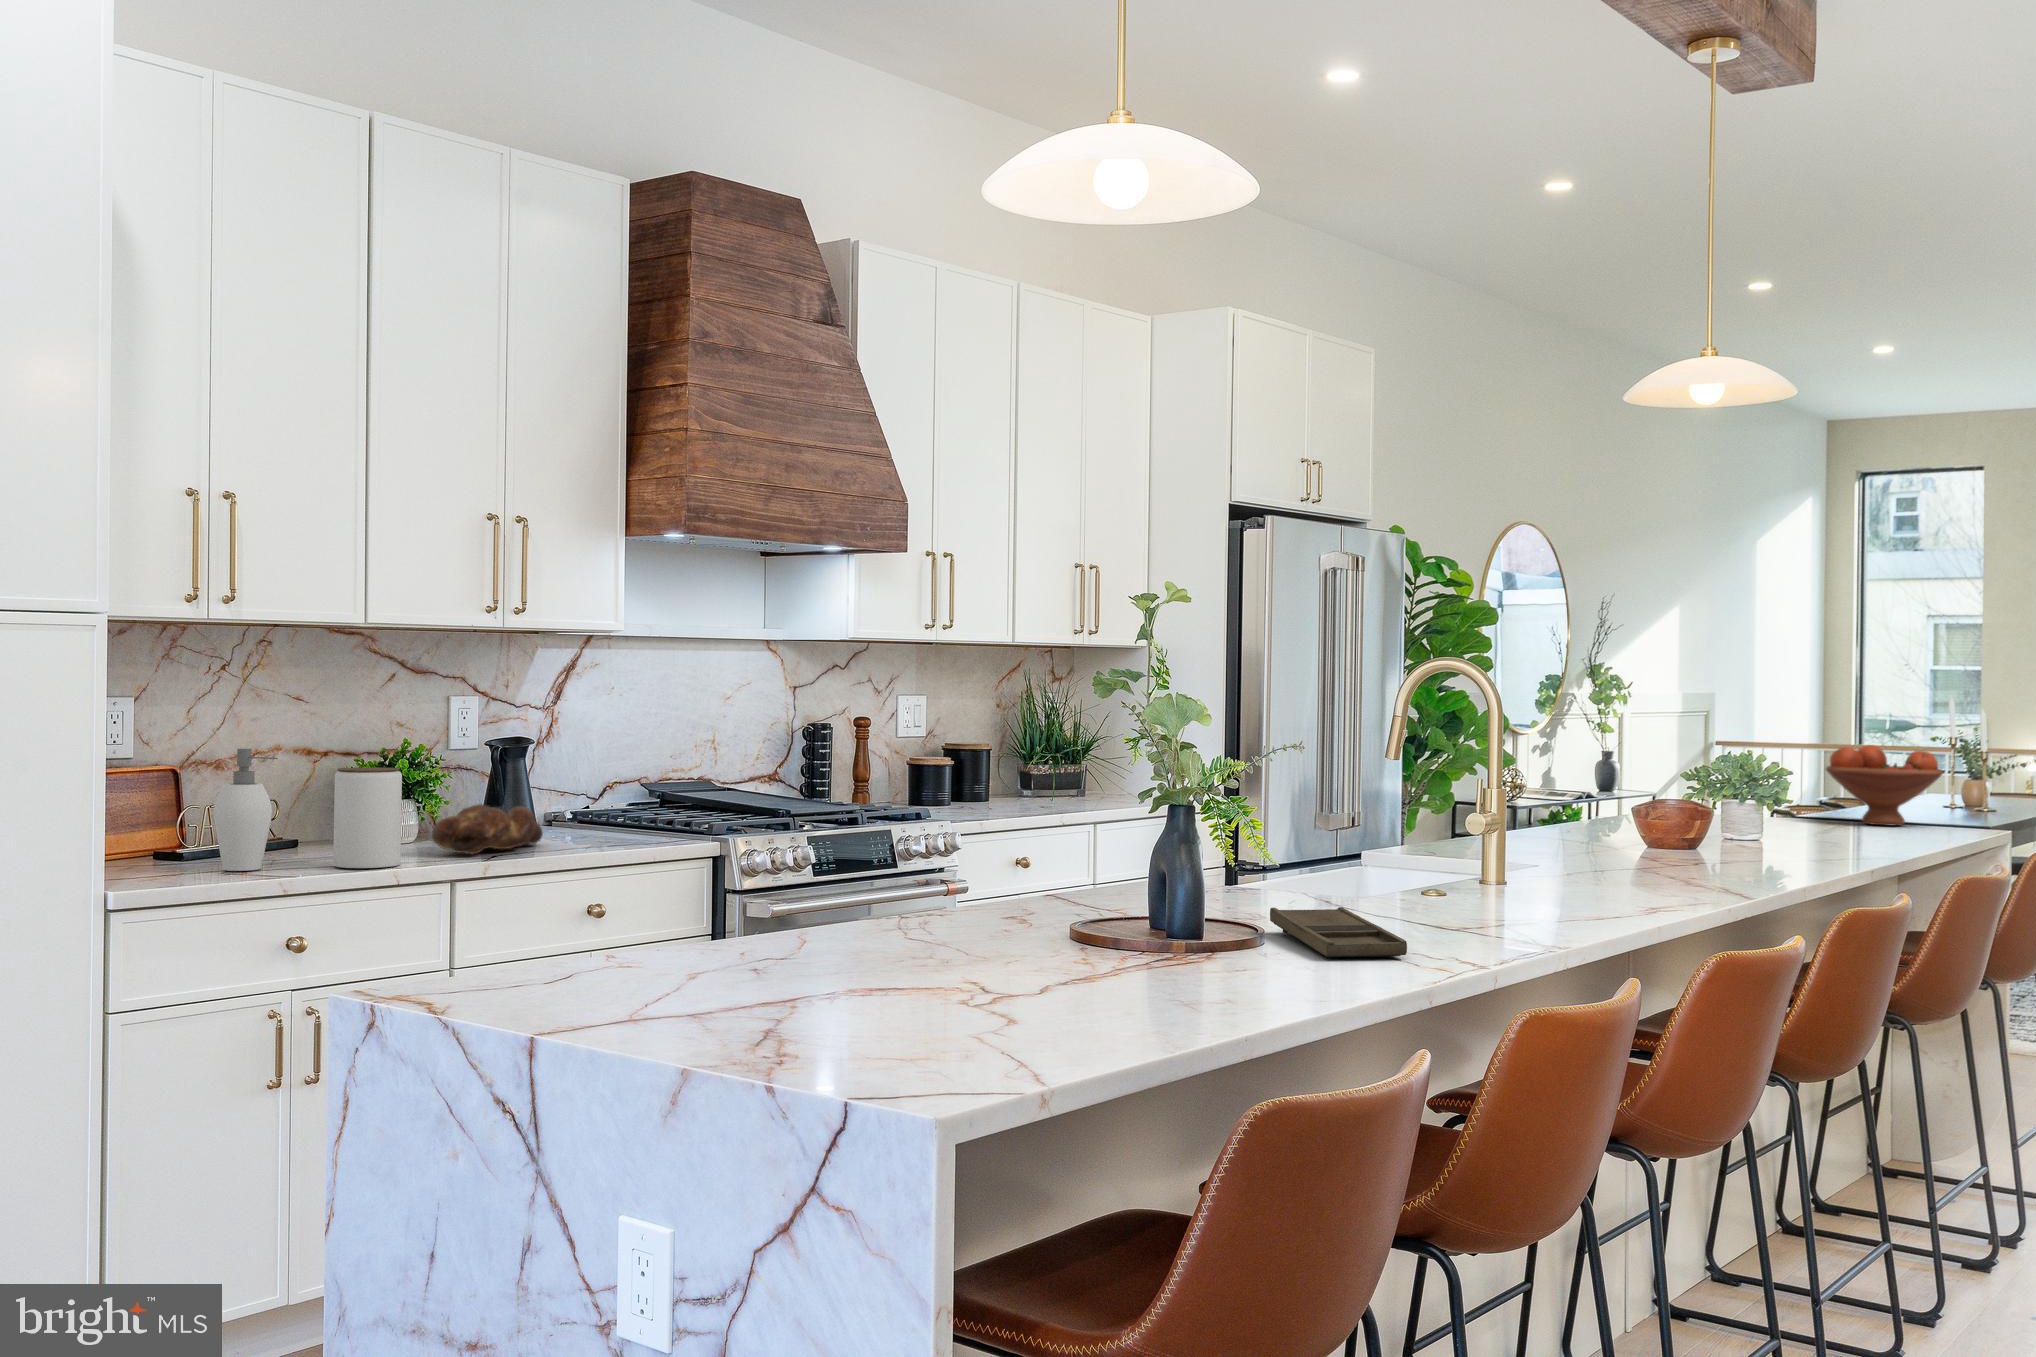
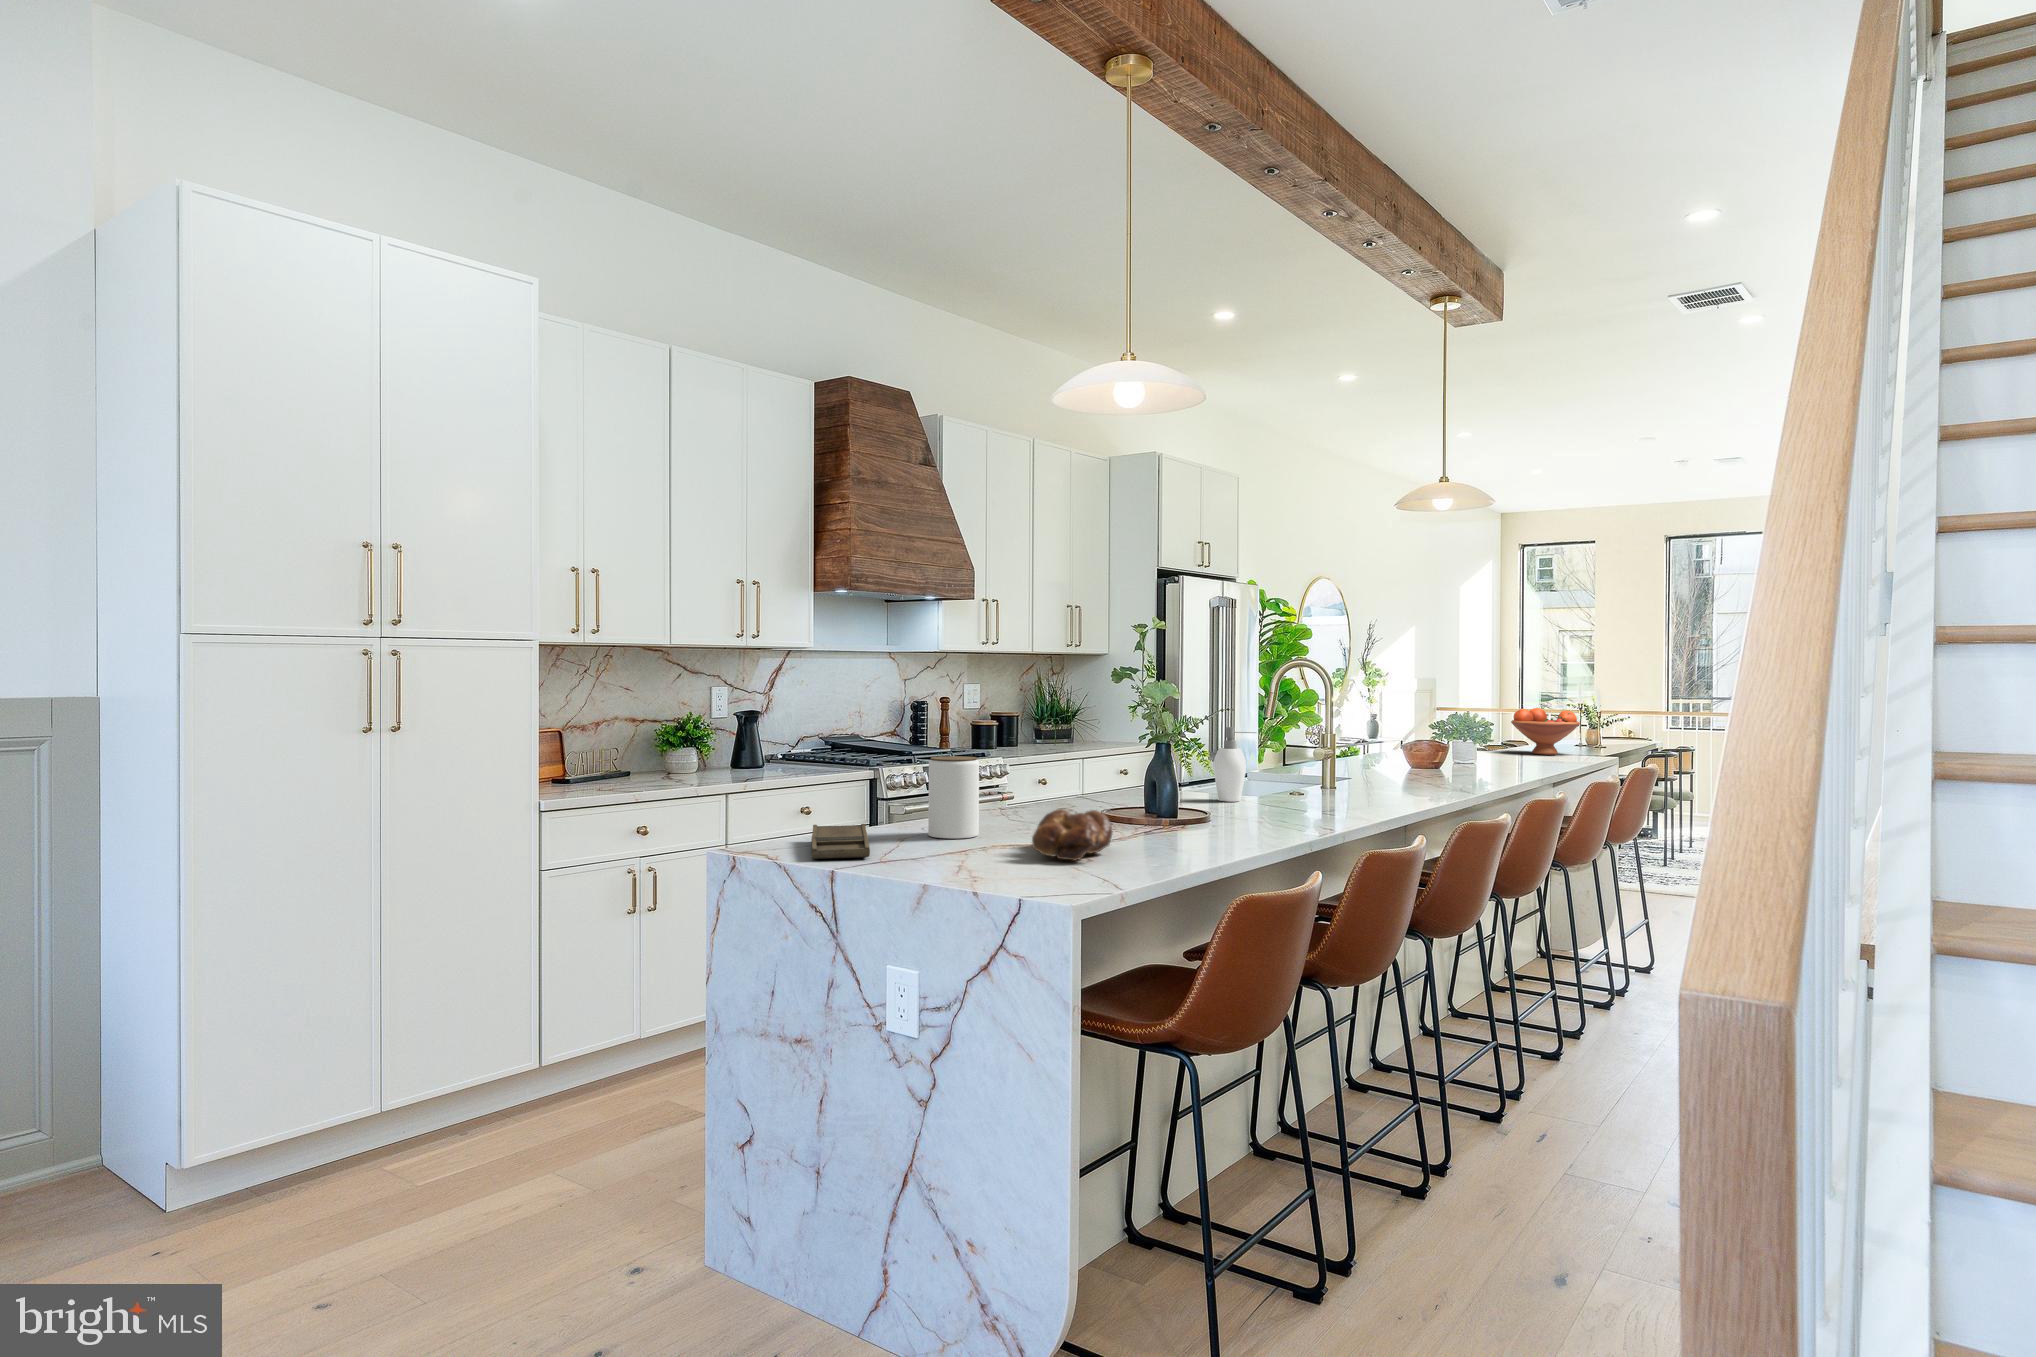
soap dispenser: present [214,749,278,871] -> present [1213,727,1256,802]
jar: present [333,767,402,868] -> present [928,756,979,838]
bread loaf: present [432,804,543,854] -> present [1032,809,1113,861]
tray: present [1270,907,1407,957] -> present [811,824,870,859]

